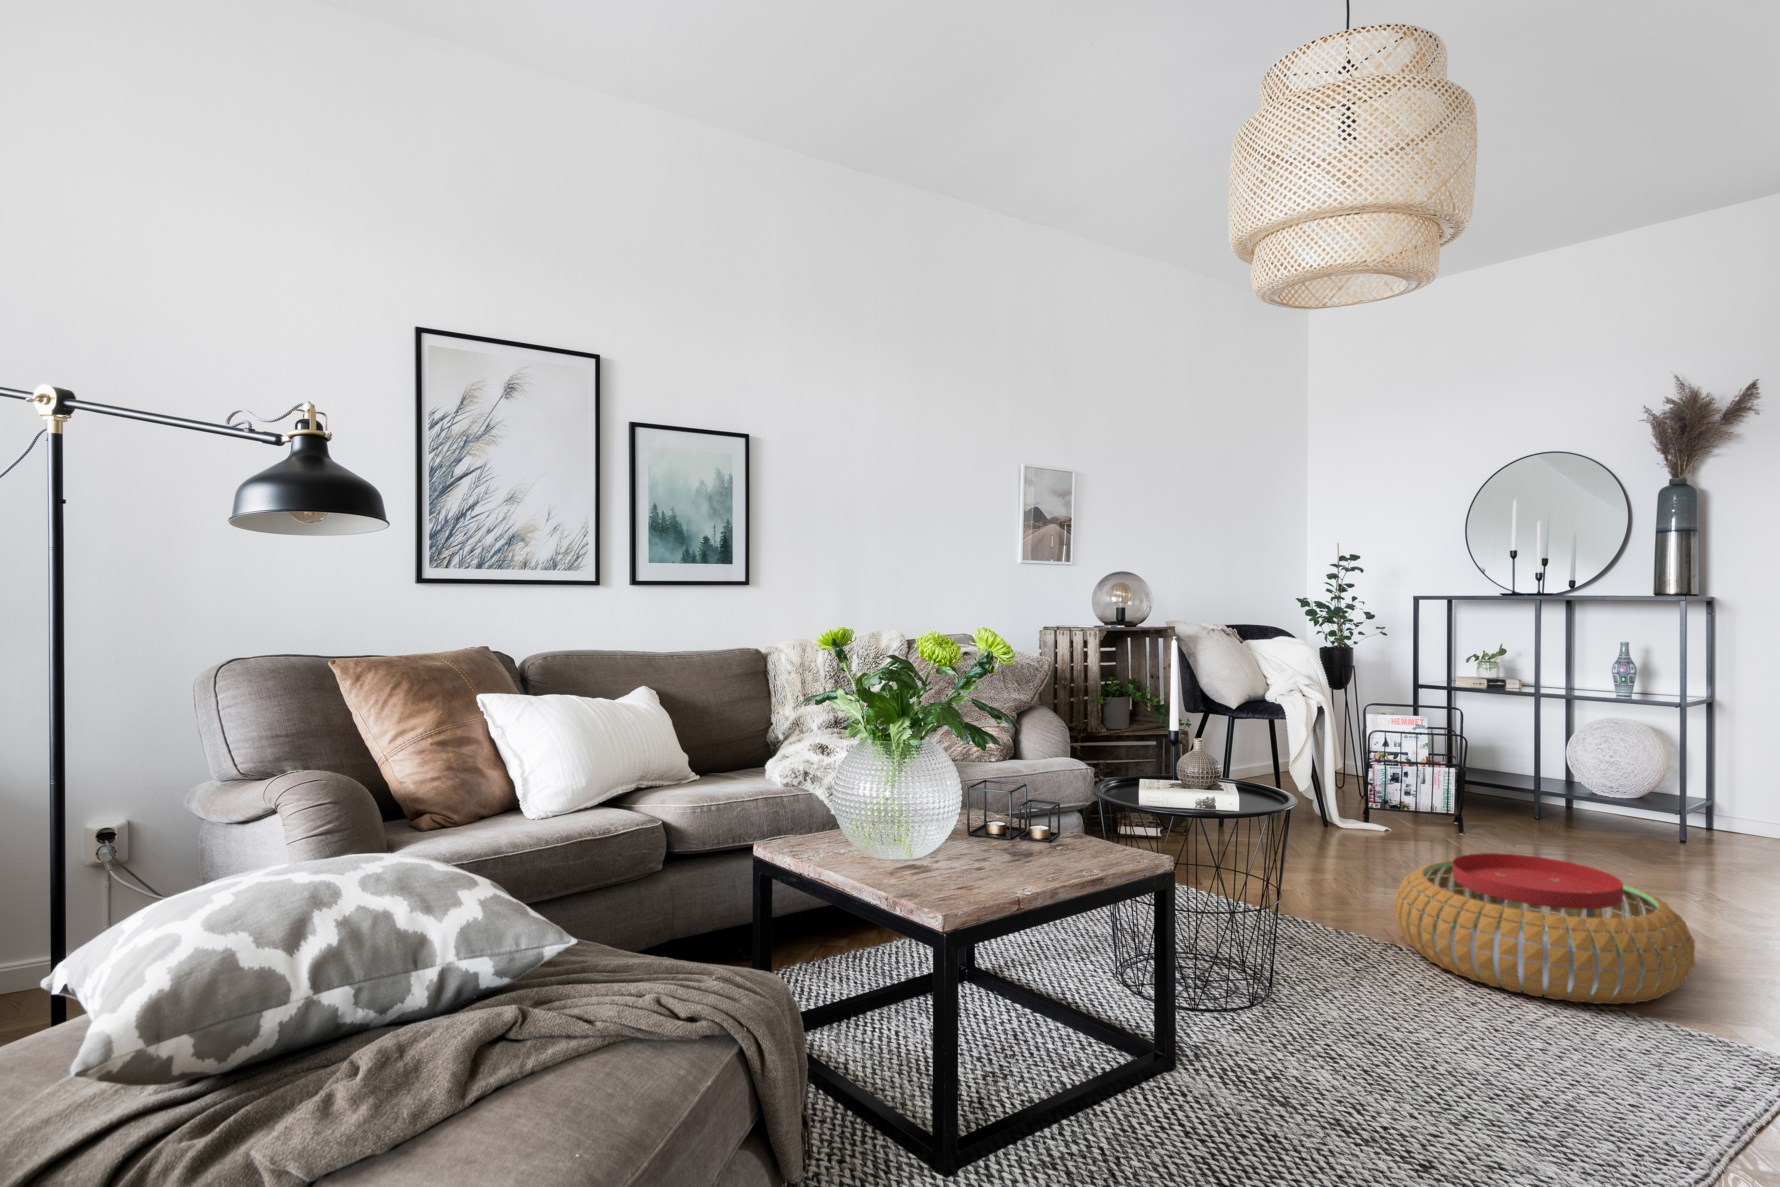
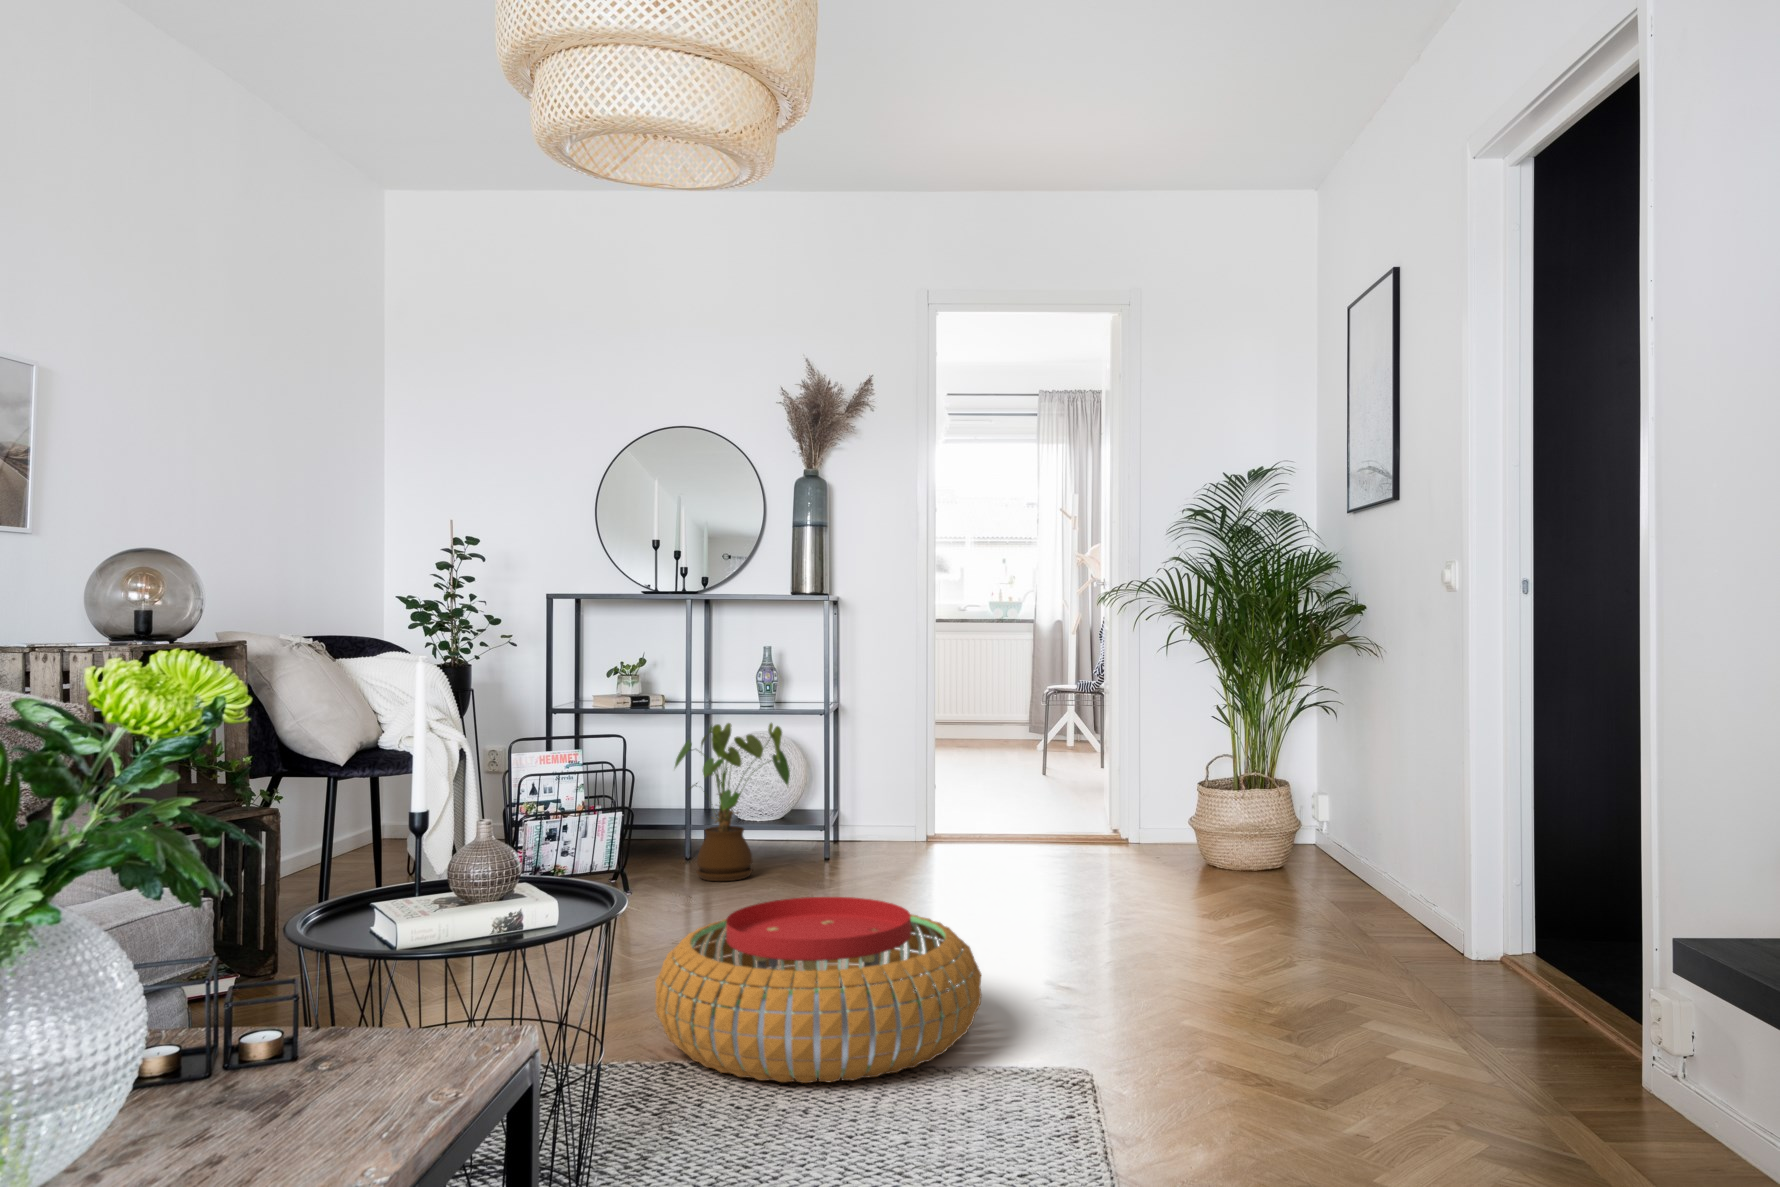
house plant: none [1502,708,1621,843] -> present [675,723,790,881]

